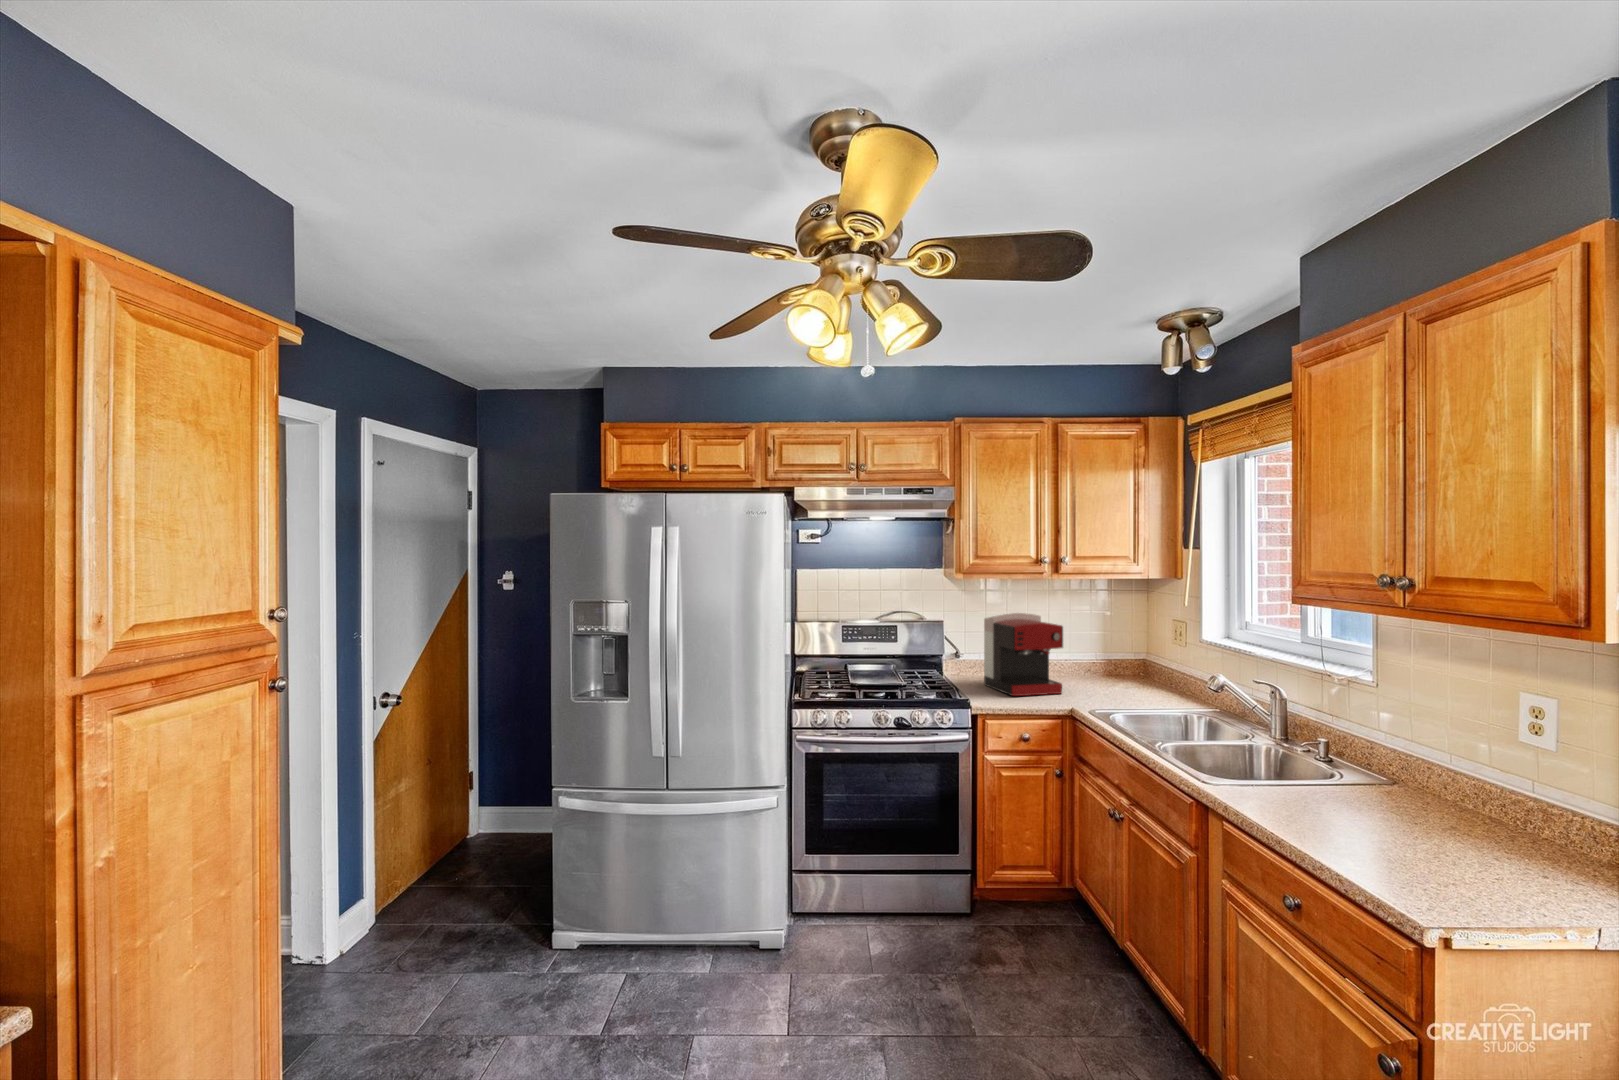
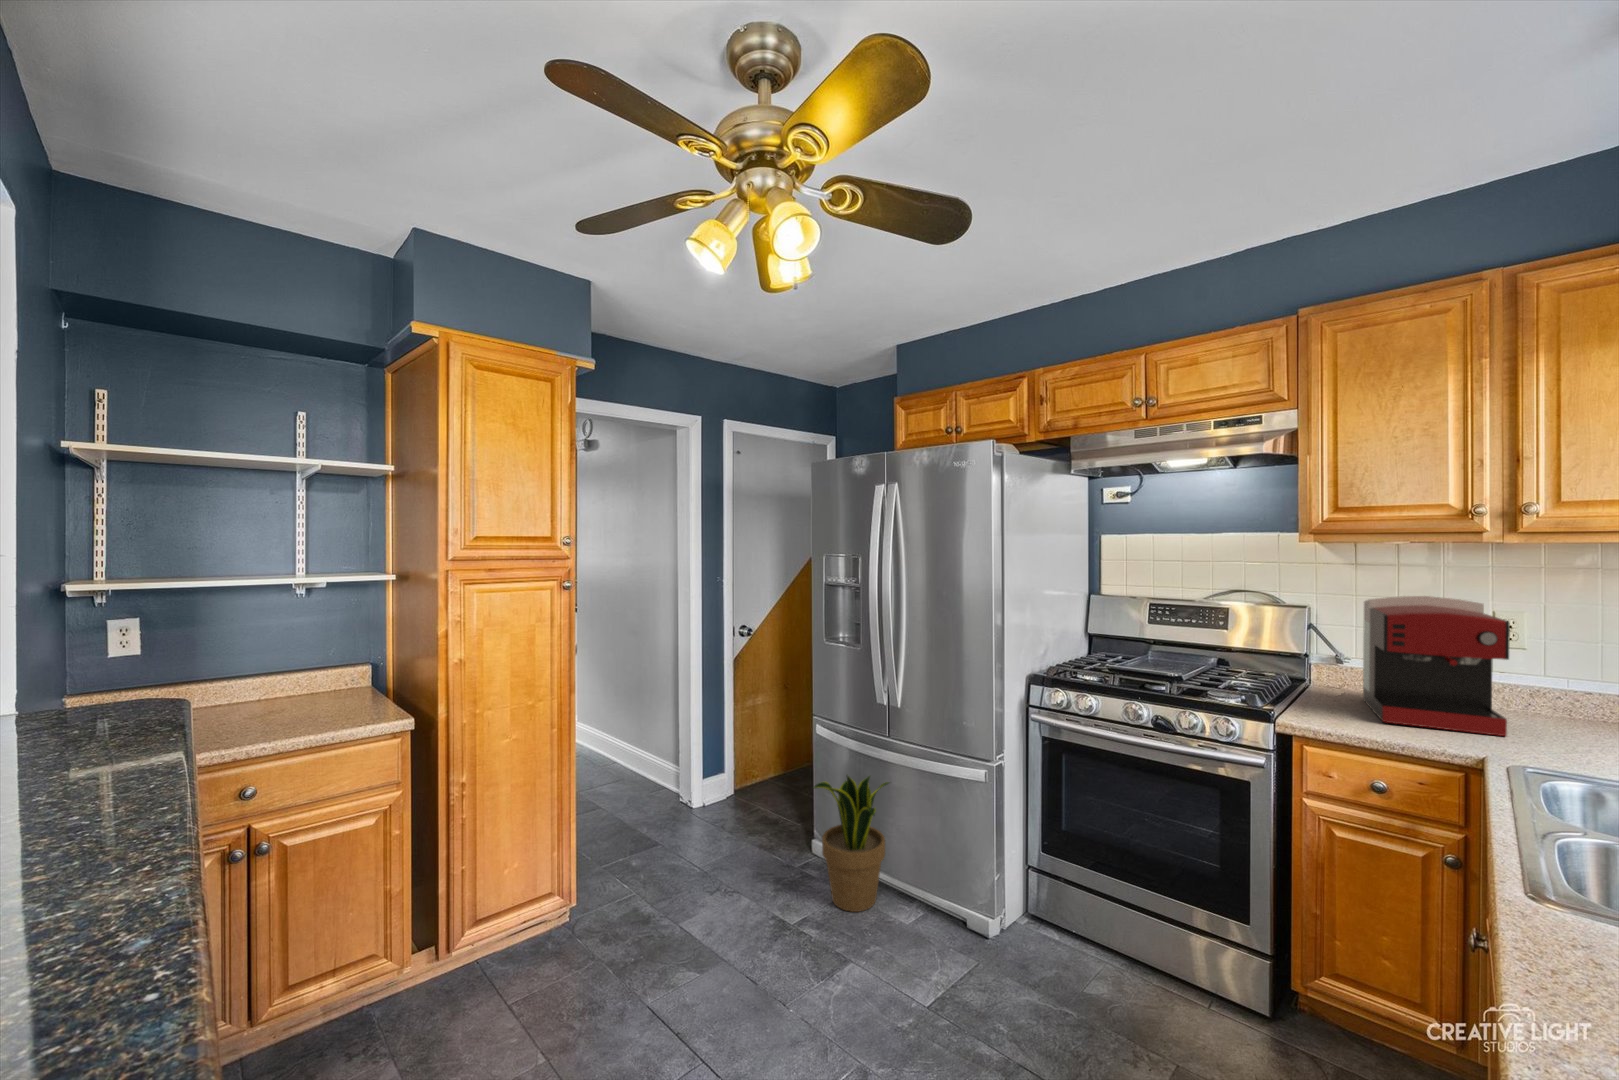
potted plant: none [604,835,682,991] -> present [813,776,889,912]

